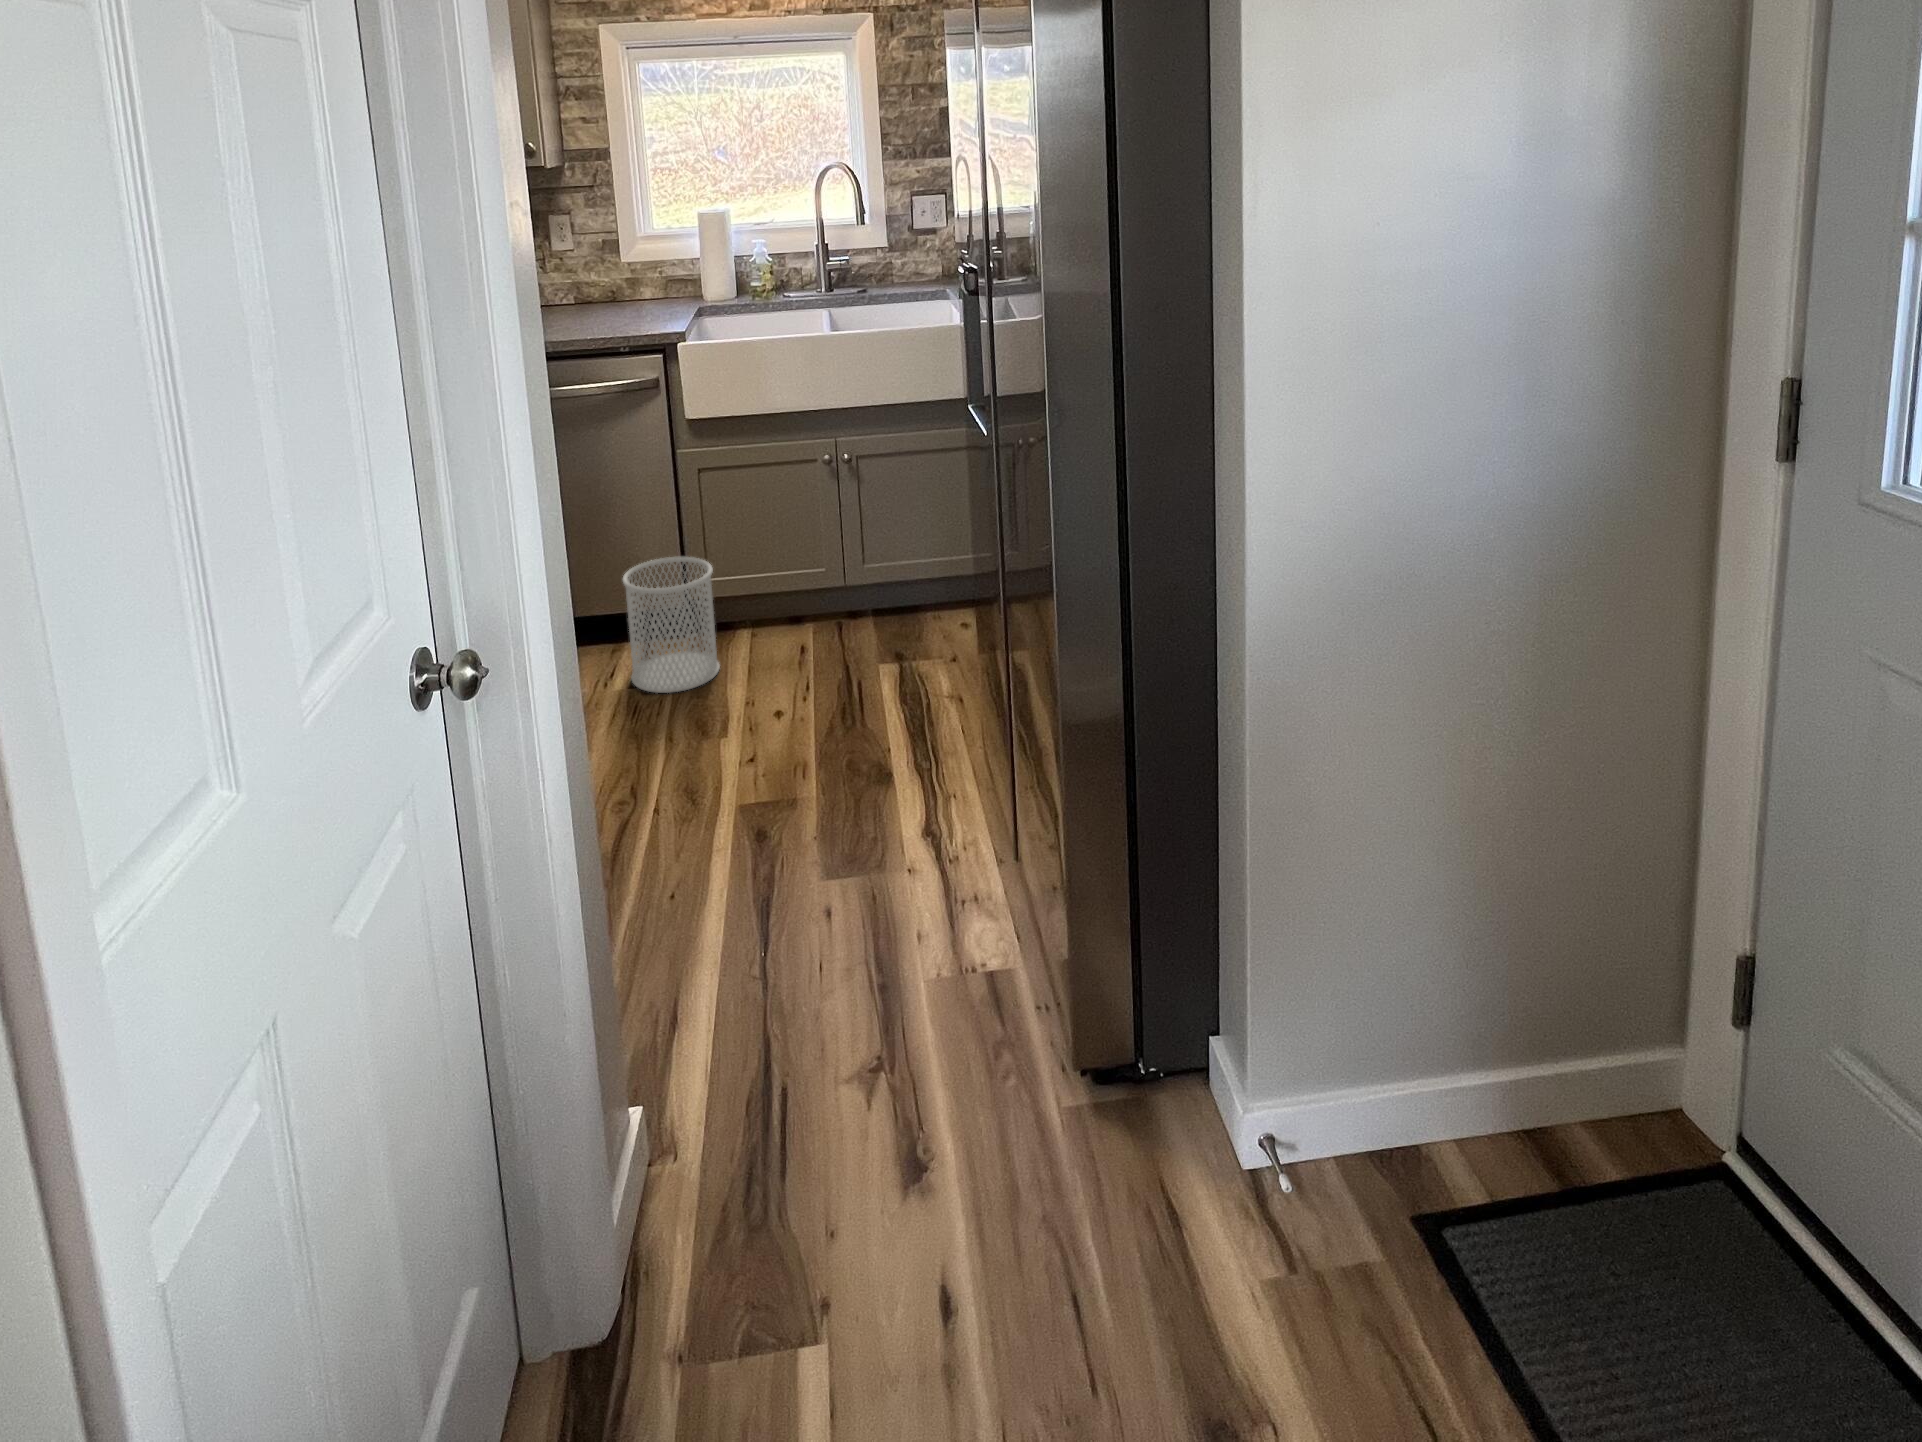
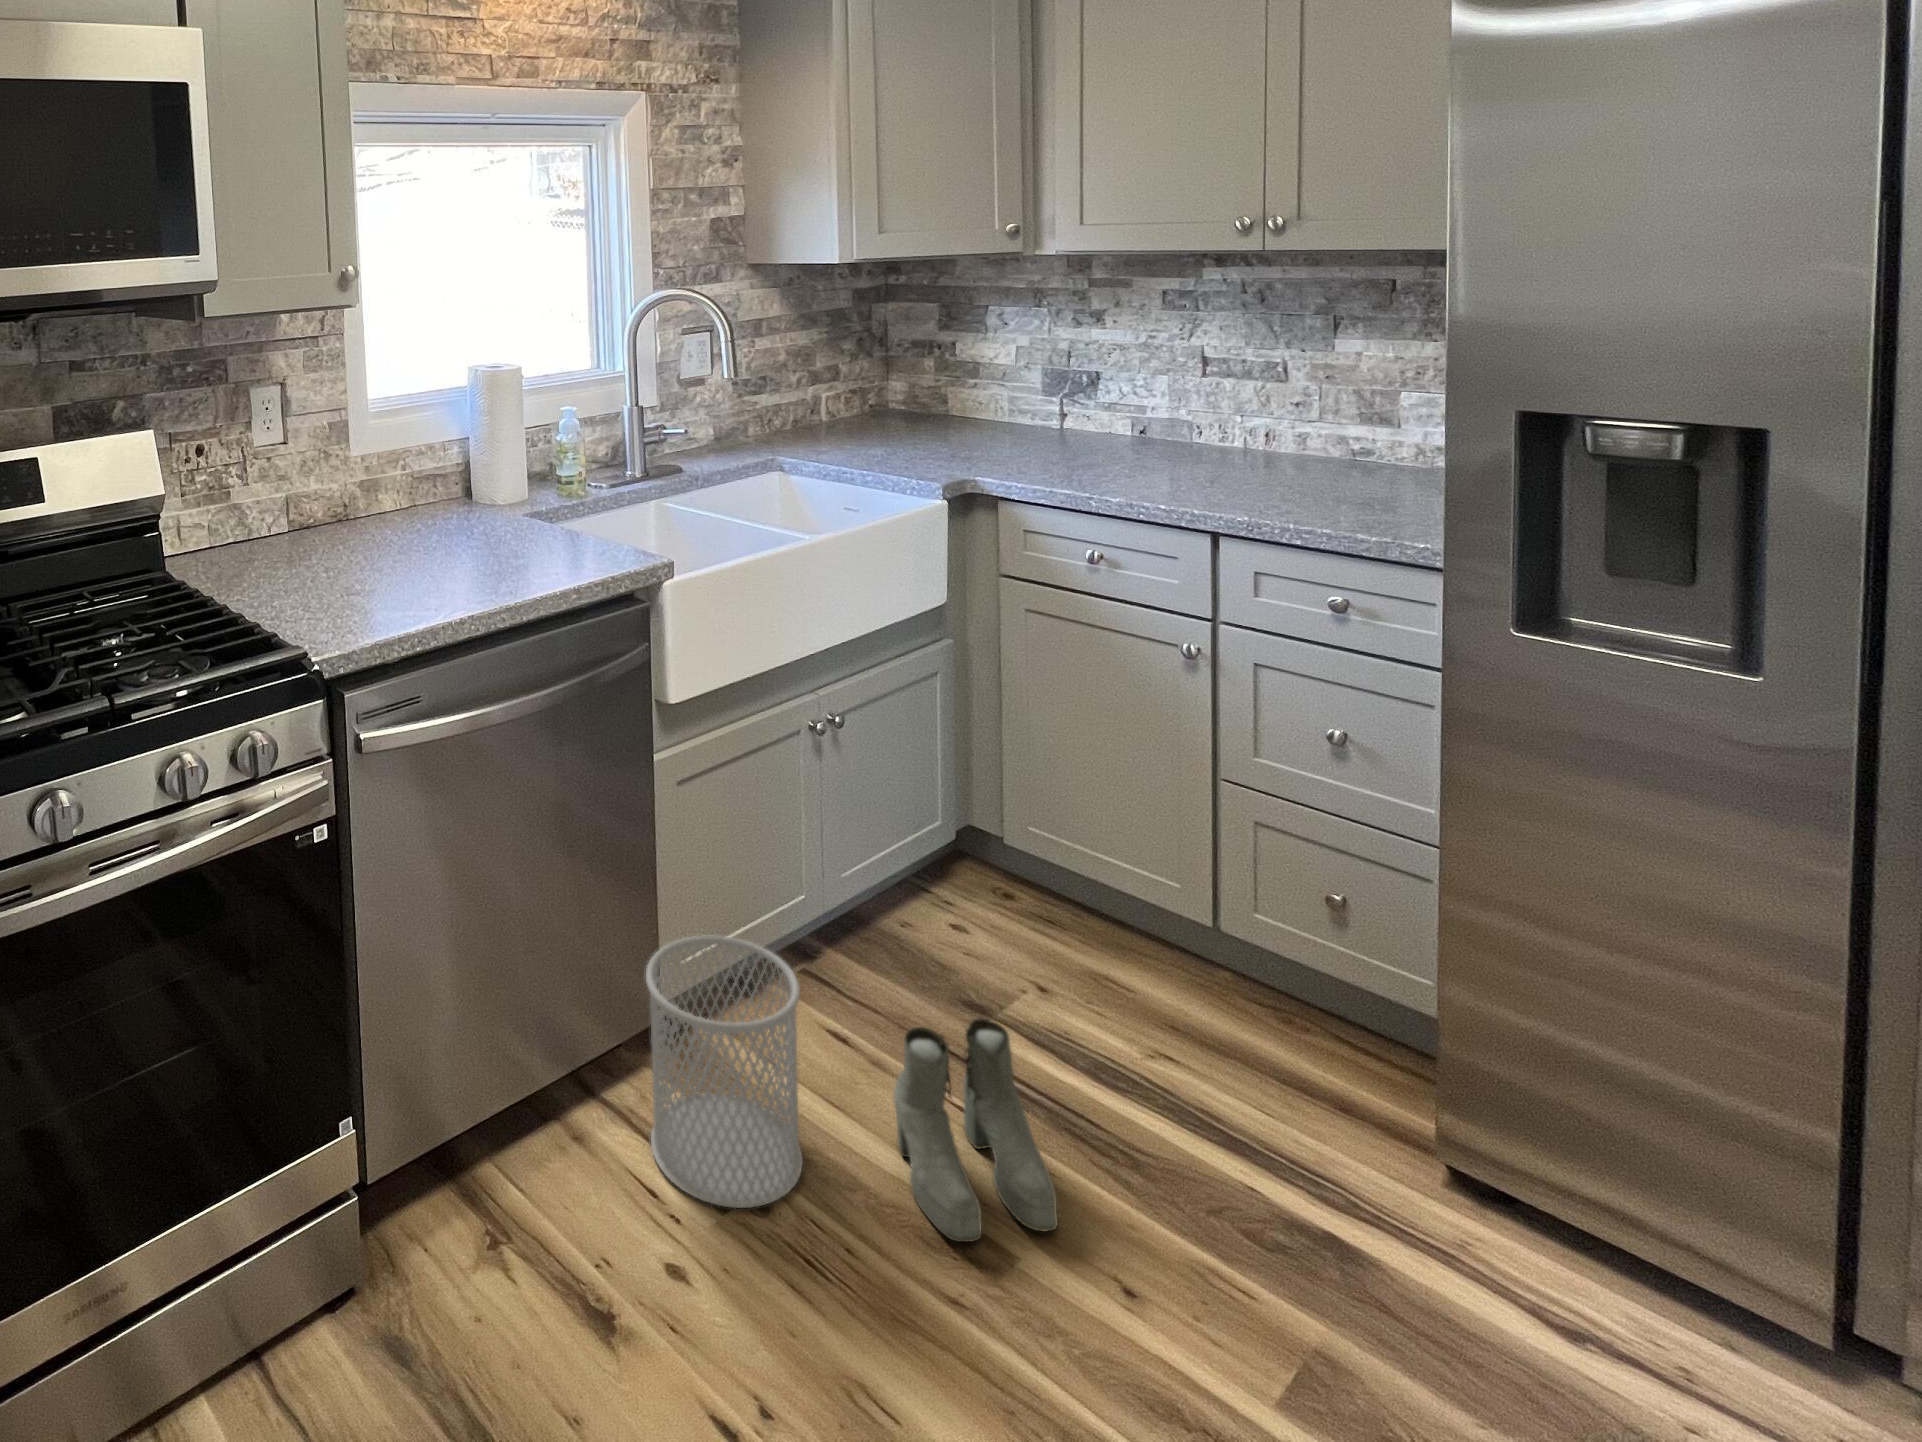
boots: none [714,620,814,730] -> present [894,1018,1058,1242]

